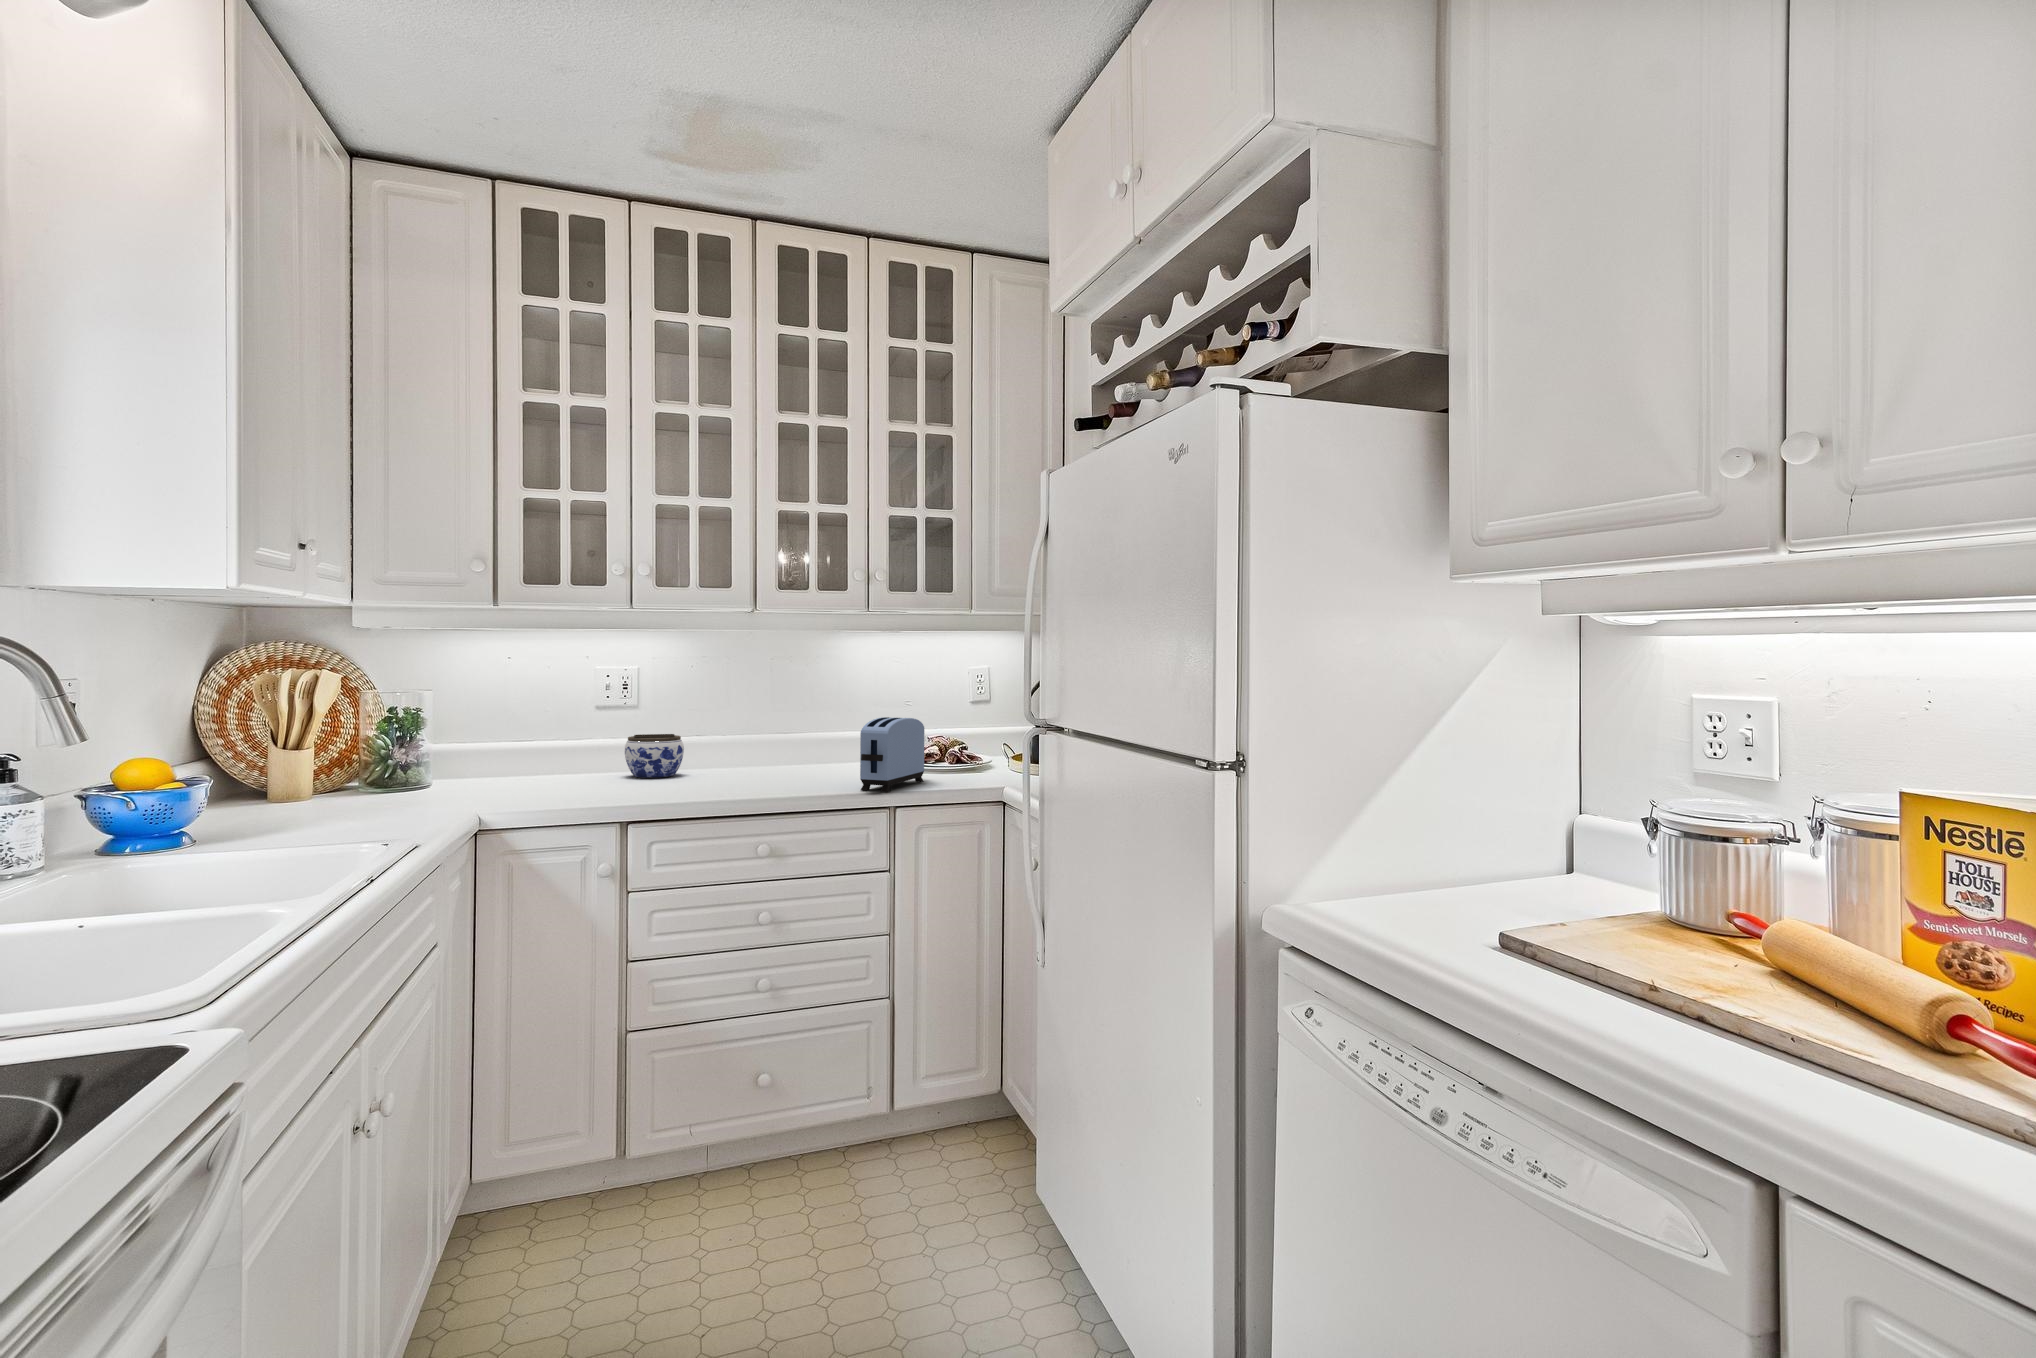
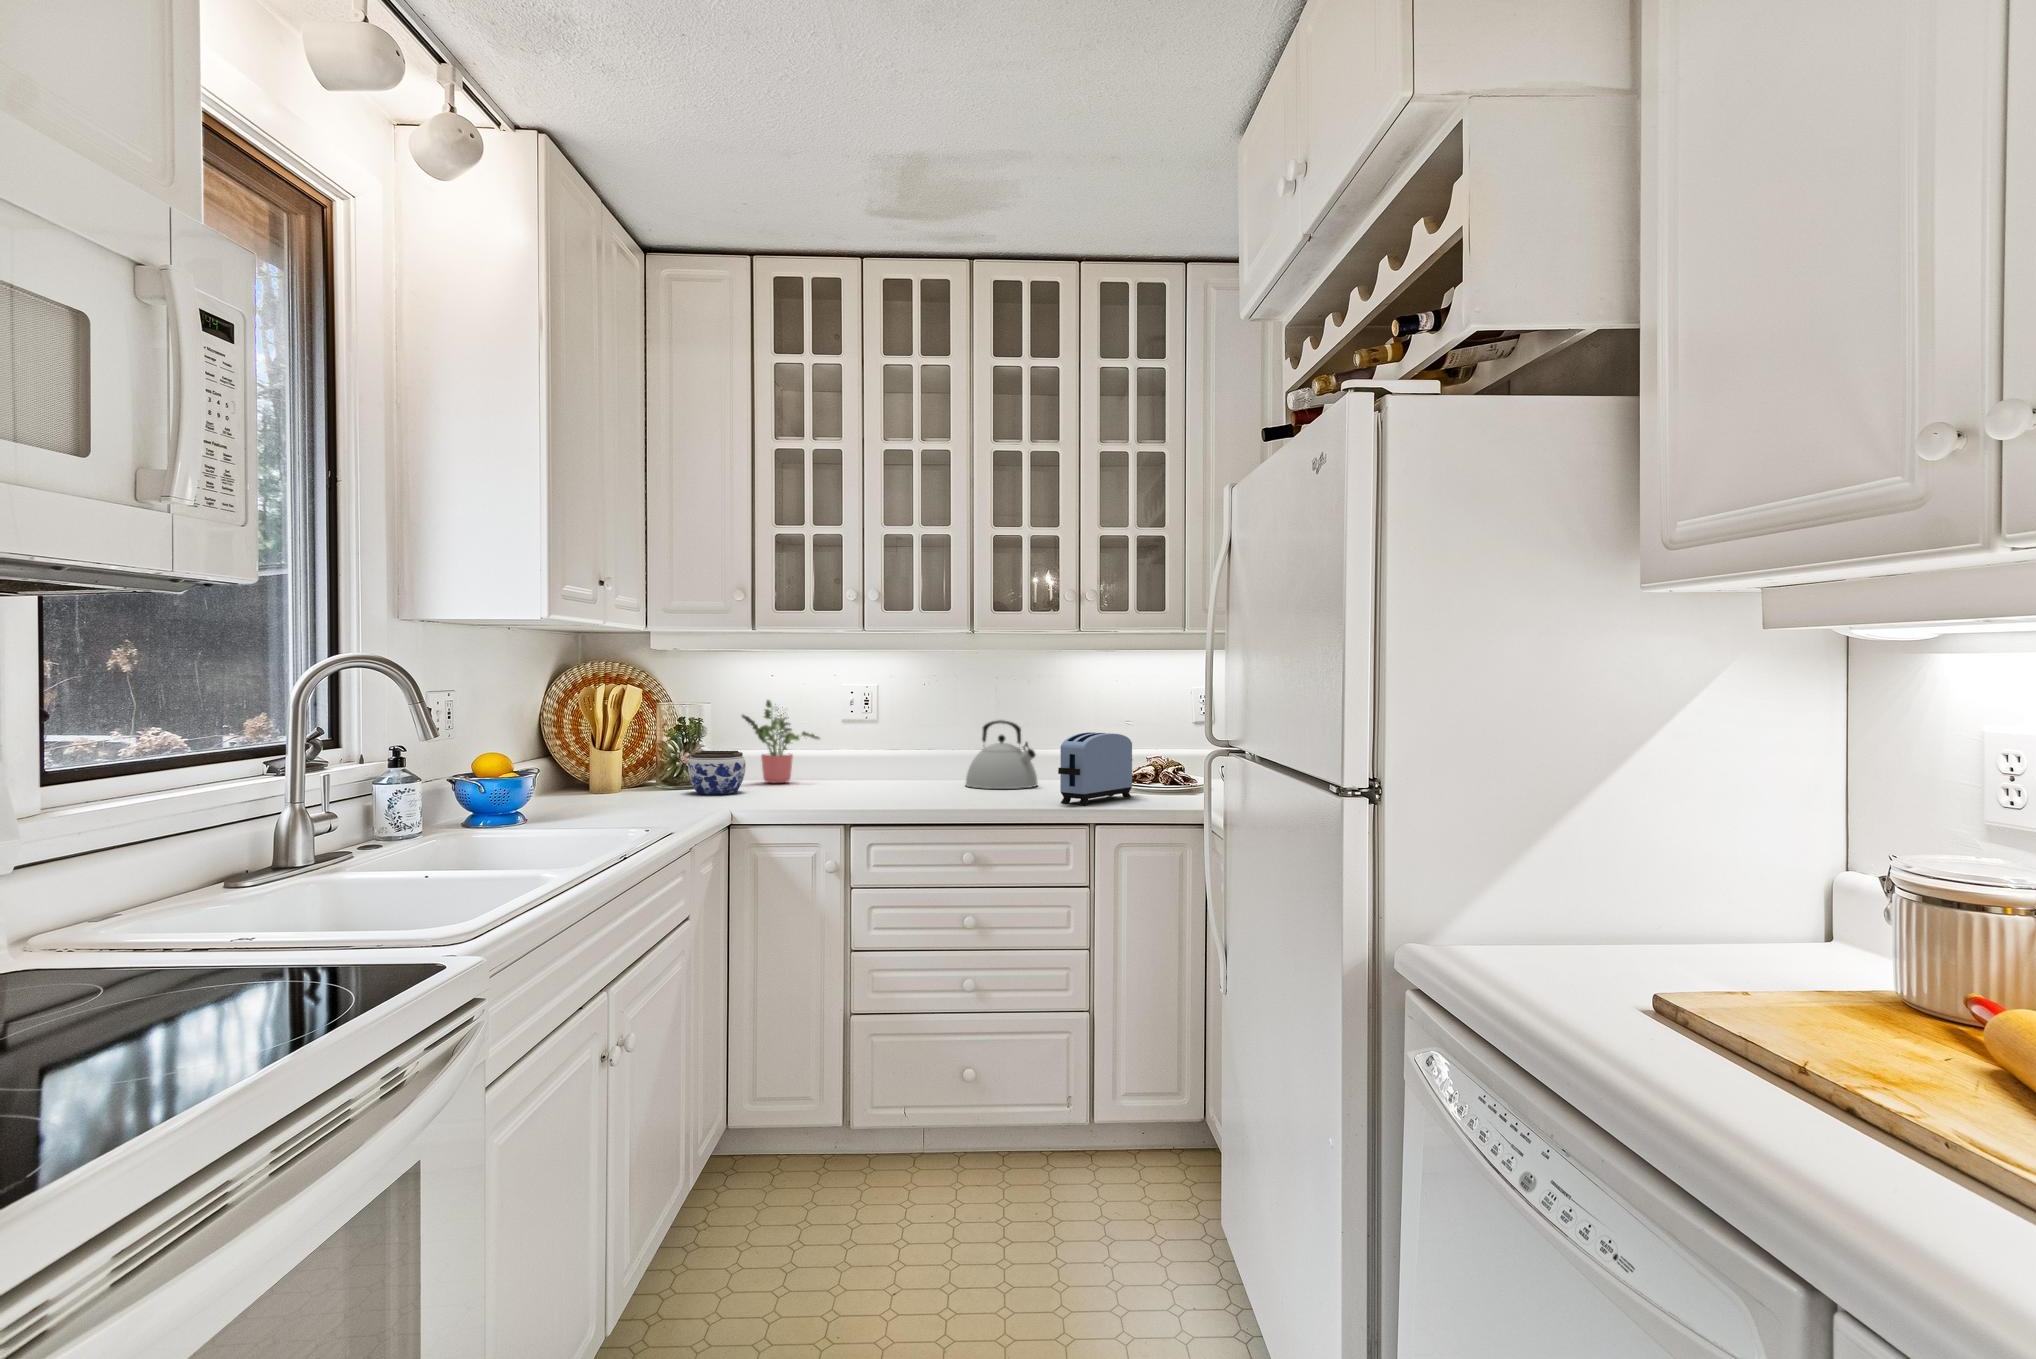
potted plant: none [472,683,569,780] -> present [742,700,820,783]
kettle: none [737,706,815,778] -> present [966,720,1038,789]
jar: present [625,734,684,778] -> present [688,751,746,794]

